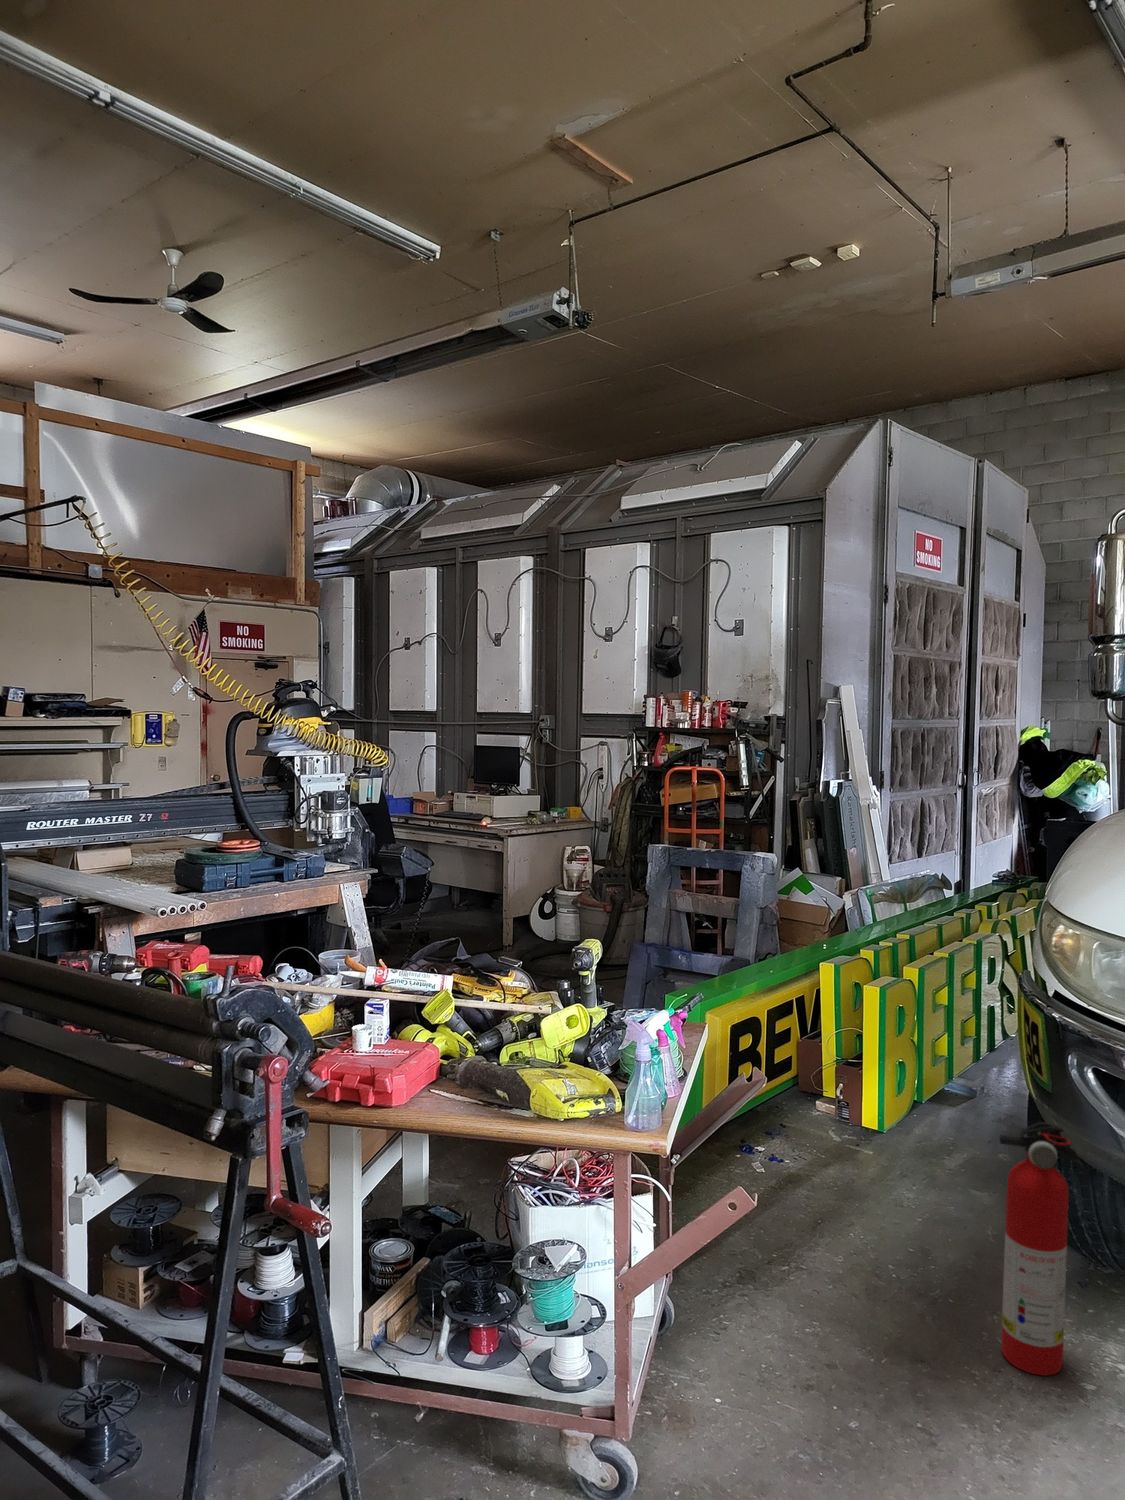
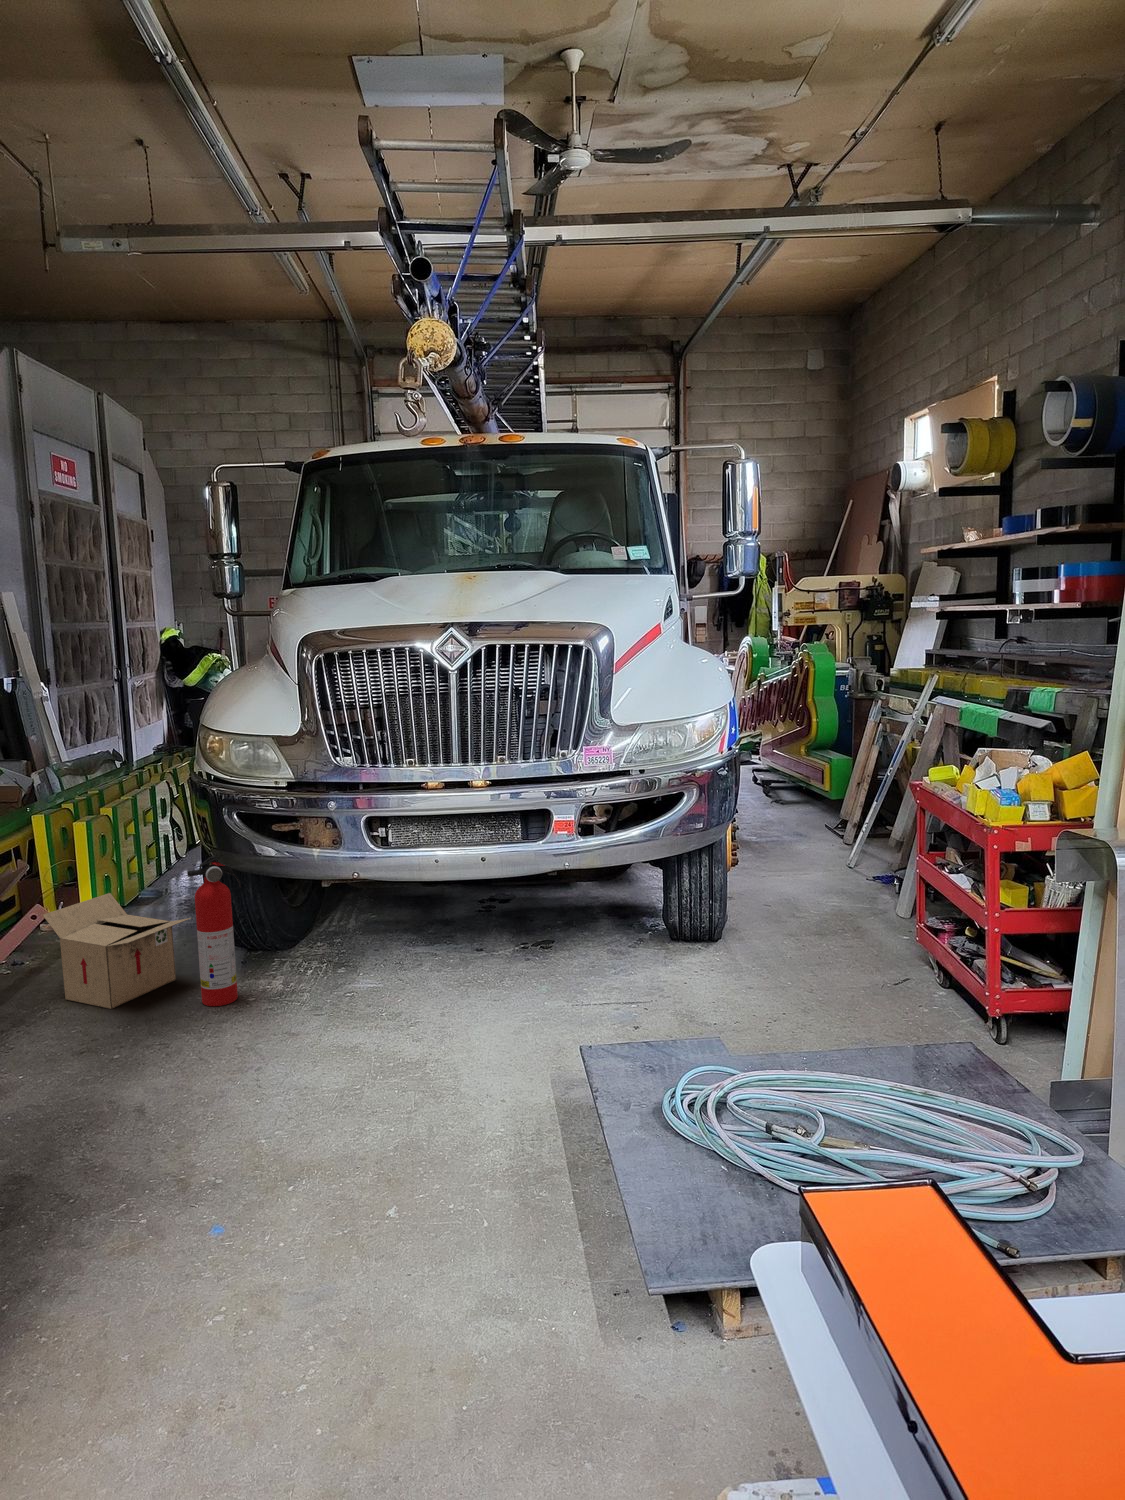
cardboard box: none [800,1105,1003,1295] -> present [43,893,191,1009]

